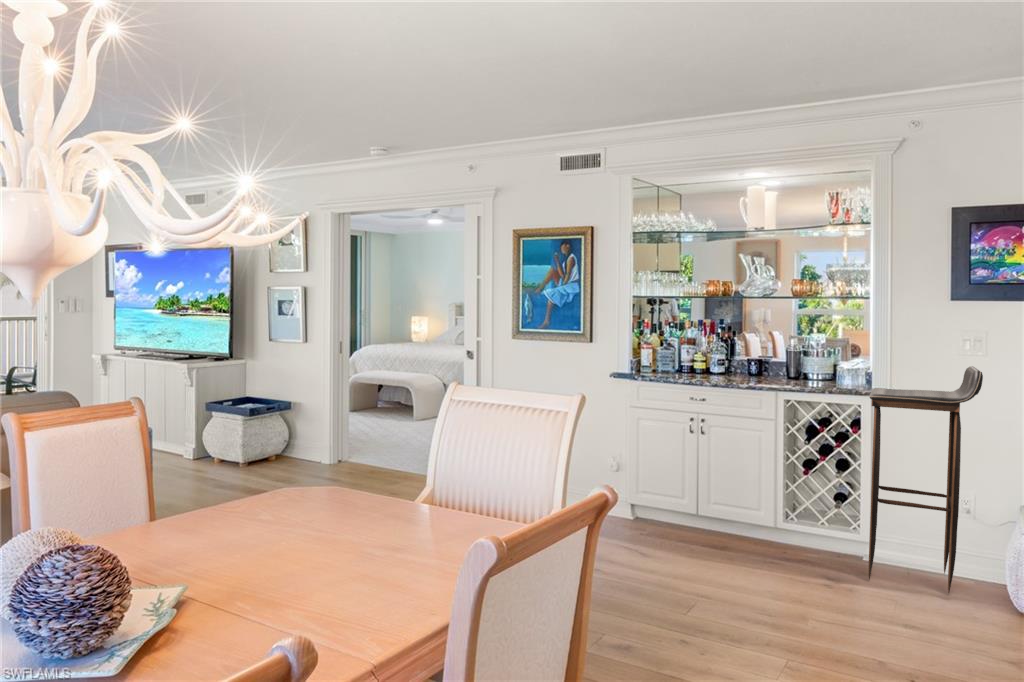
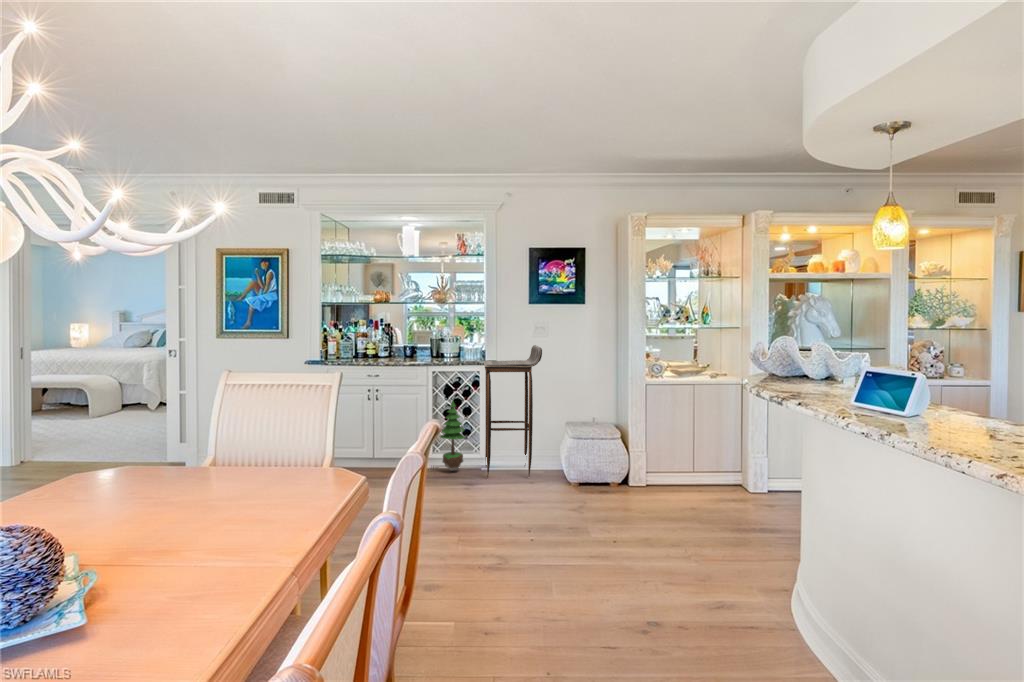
potted tree: none [792,445,835,557] -> present [440,401,465,471]

